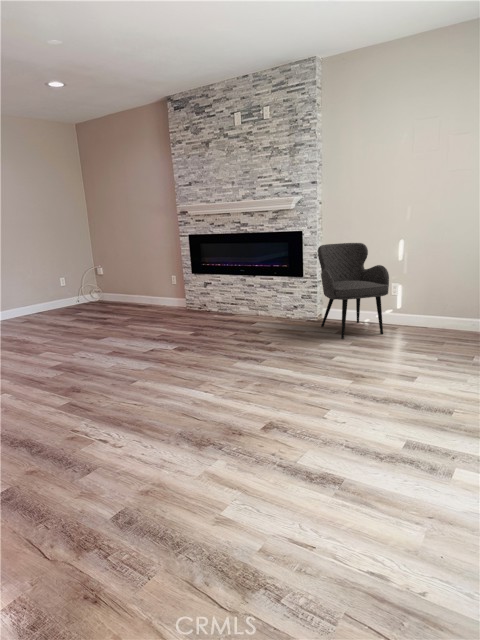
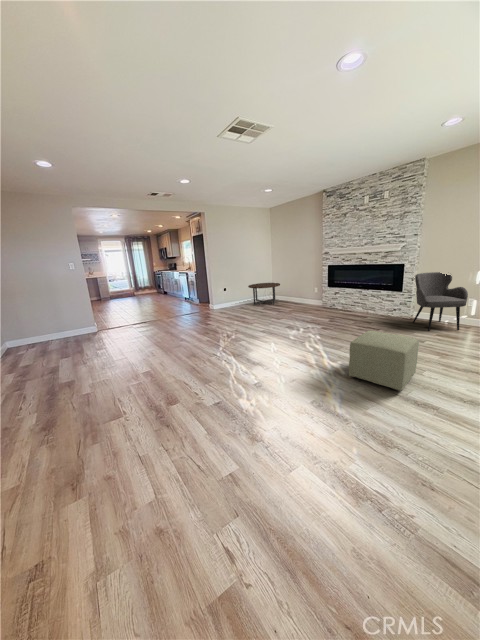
coffee table: none [42,269,109,314] -> present [248,283,280,305]
ottoman: none [192,346,318,465] -> present [349,331,419,391]

